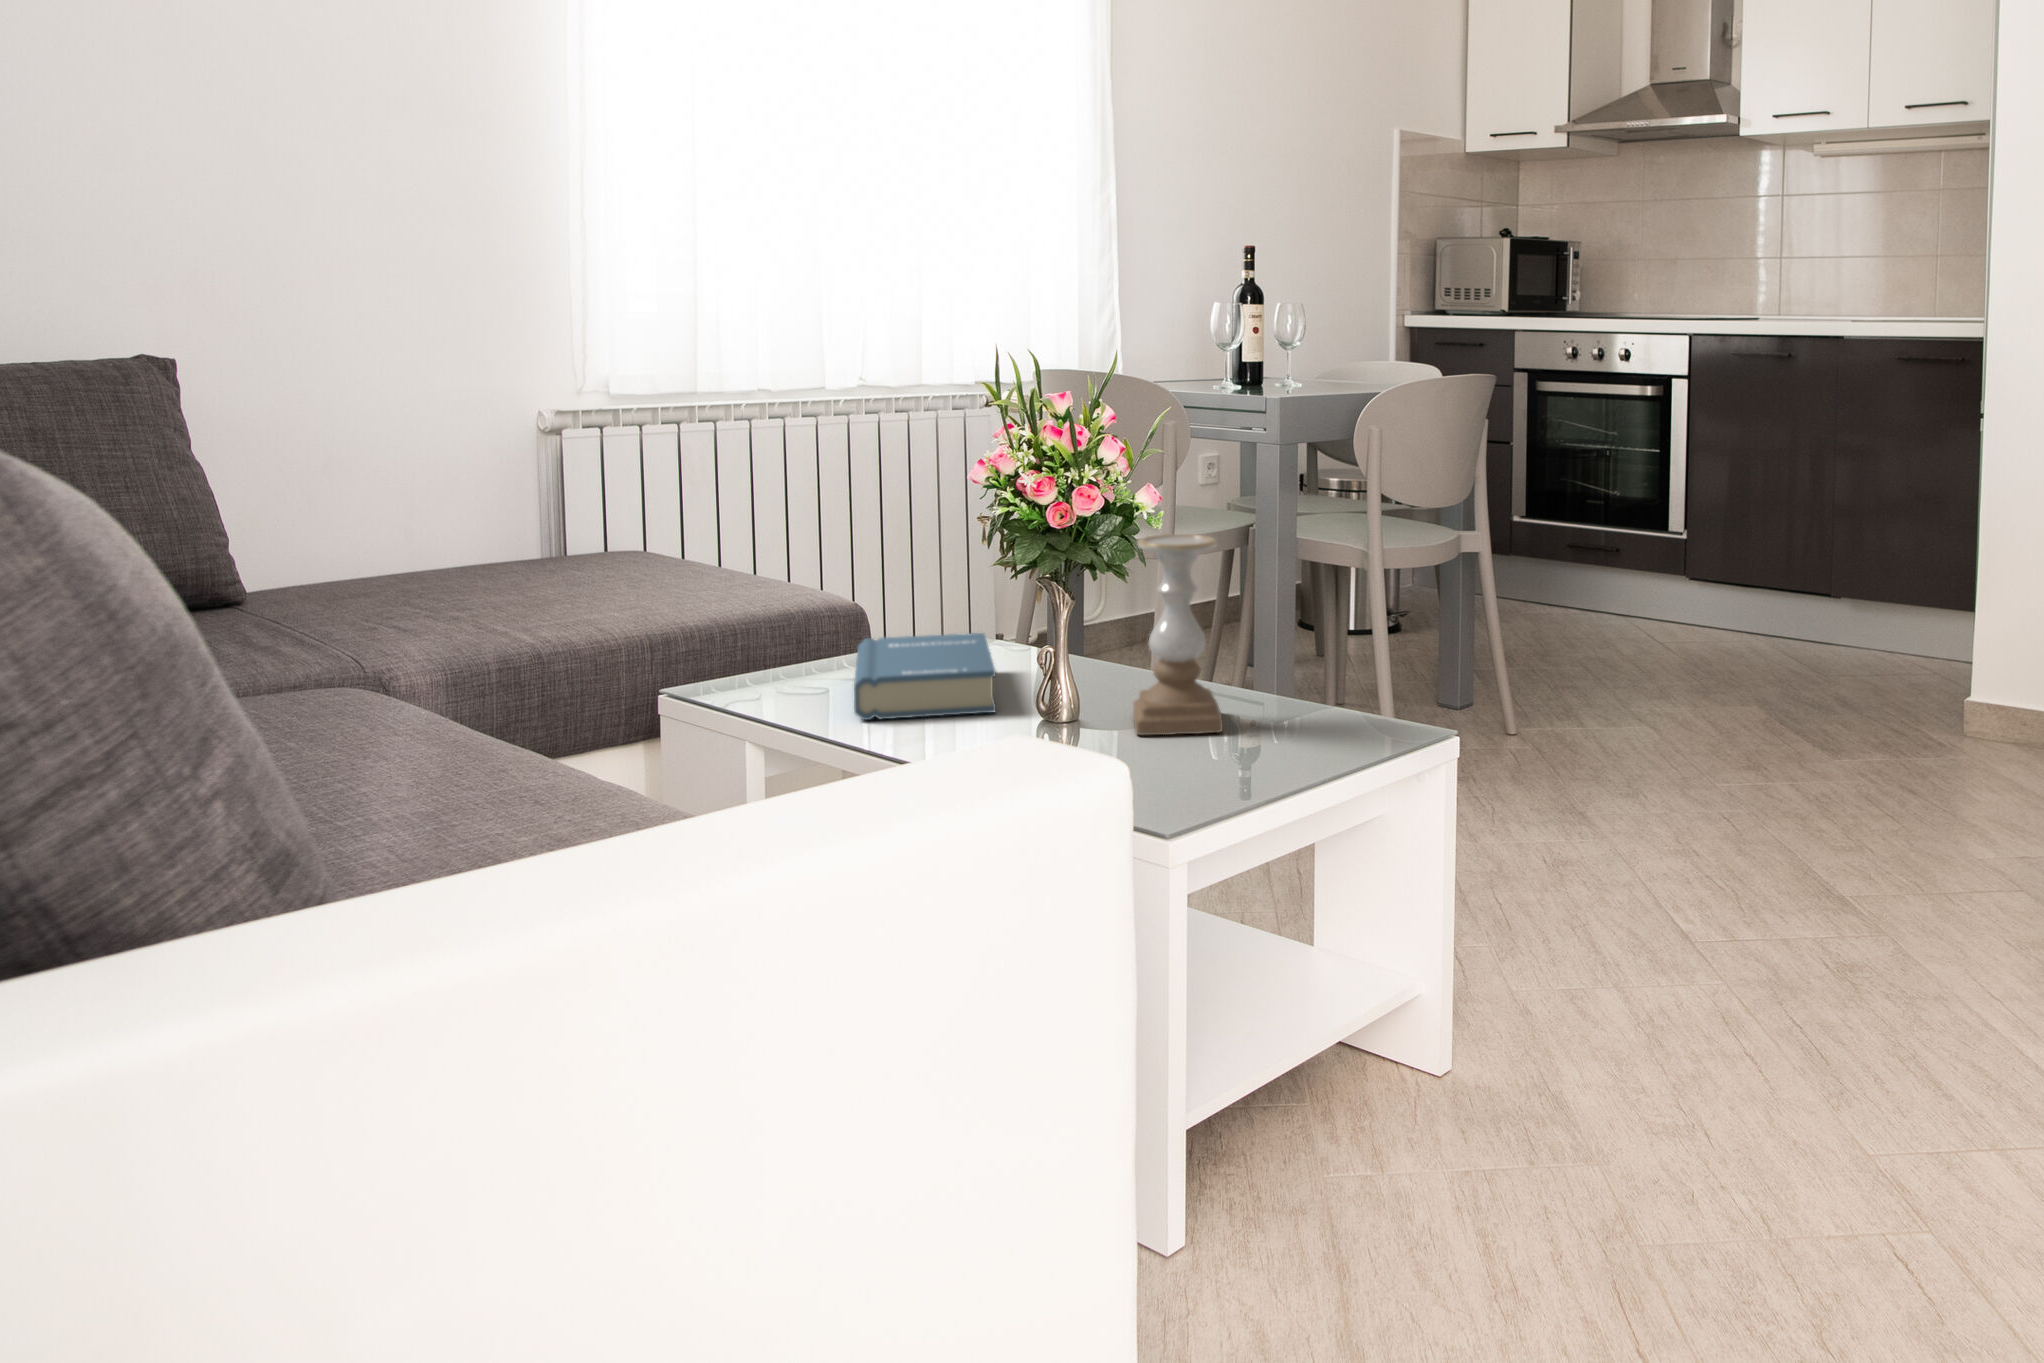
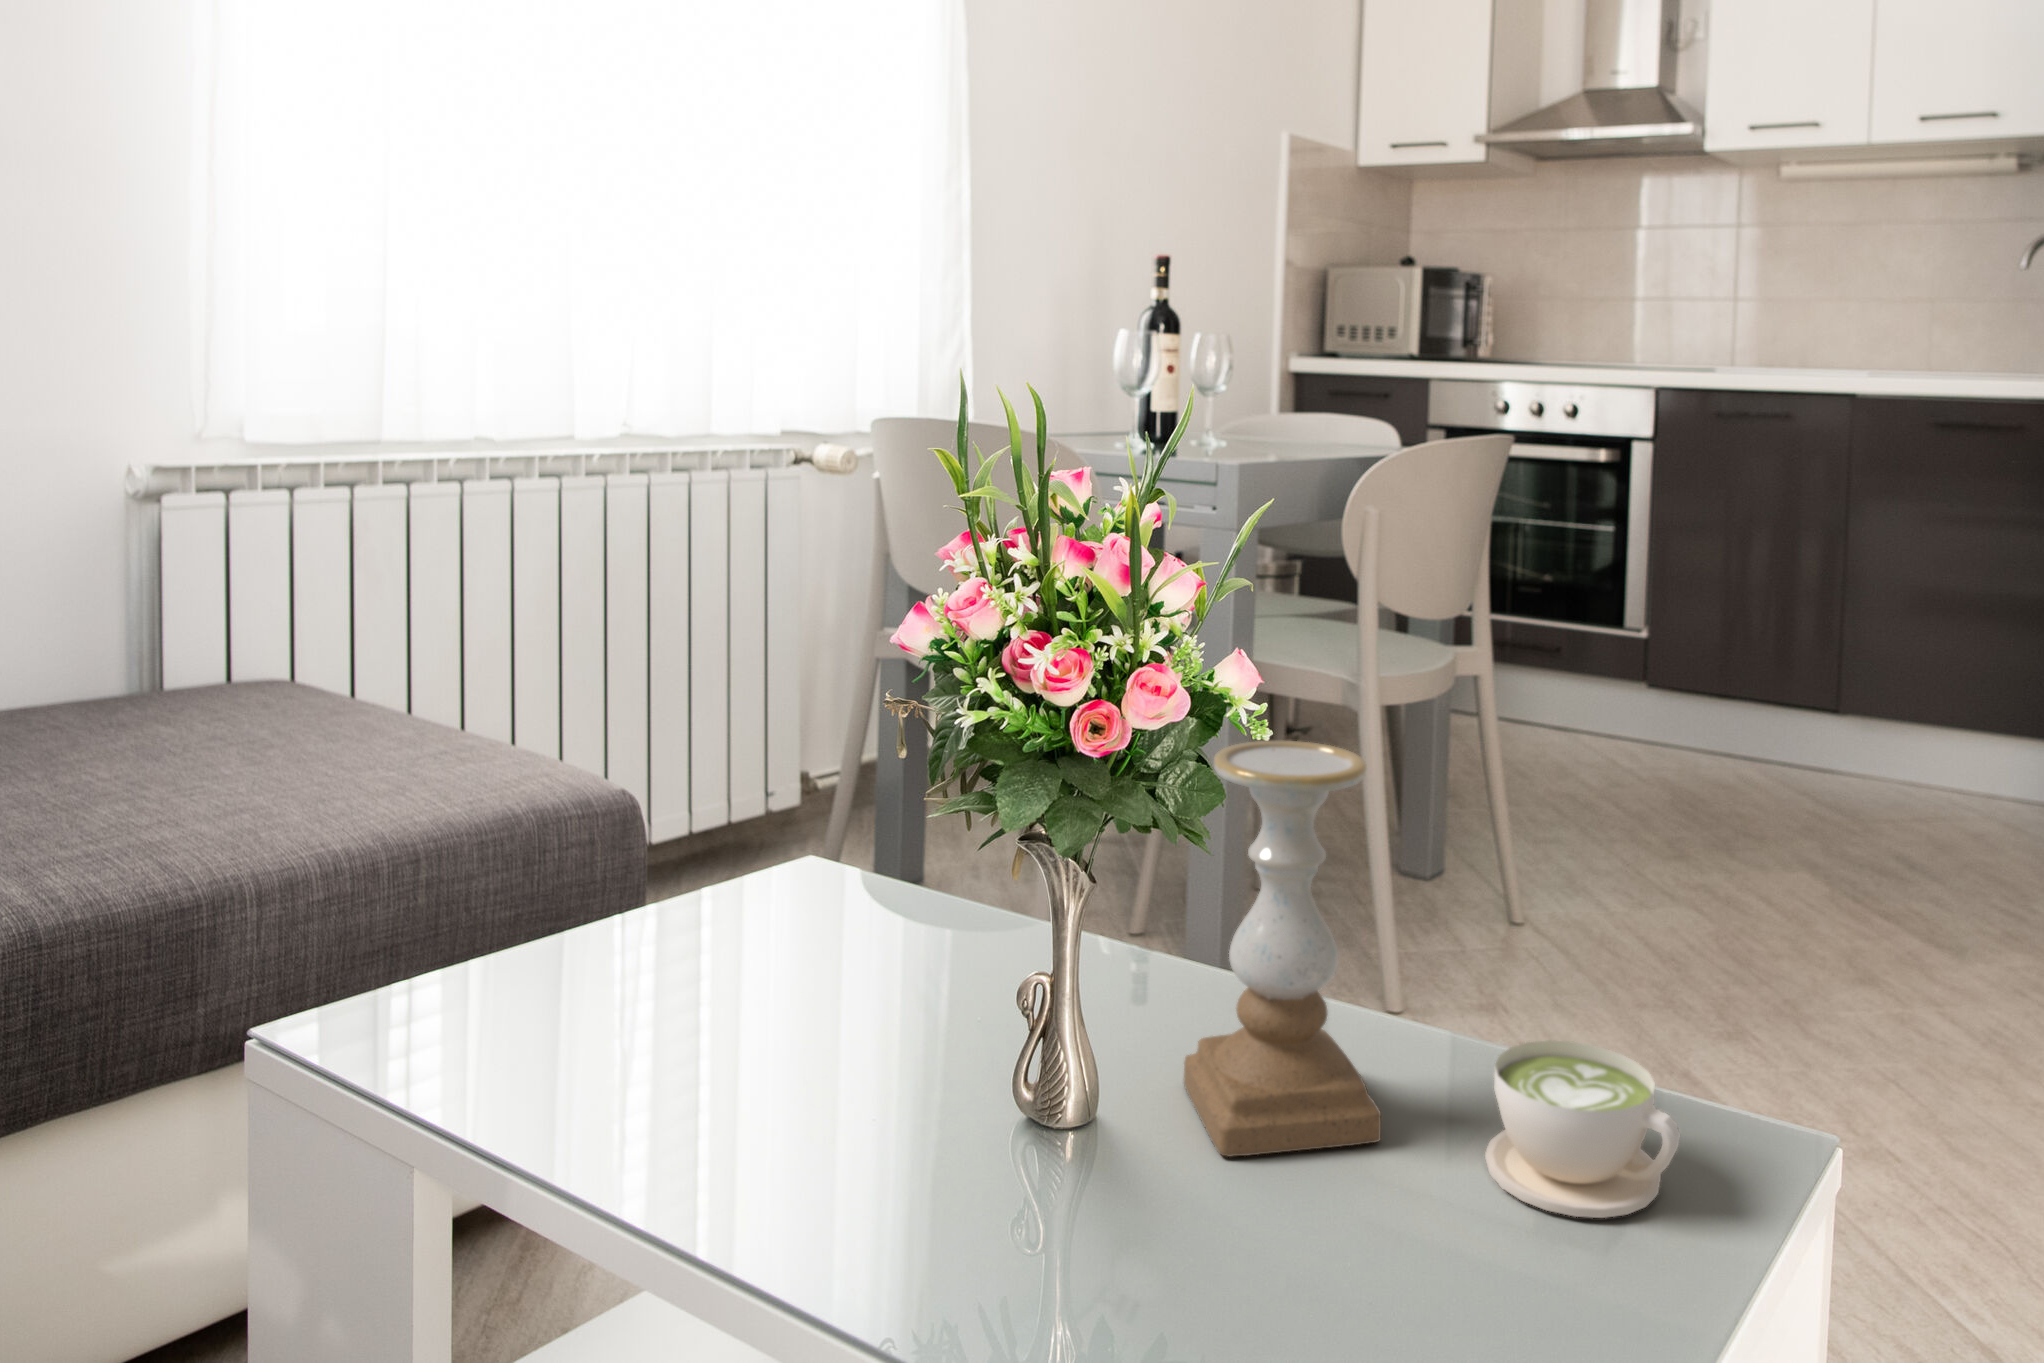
hardback book: present [854,633,996,720] -> none [640,886,922,1118]
coffee cup: none [1268,683,1355,755] -> present [1485,1041,1680,1218]

